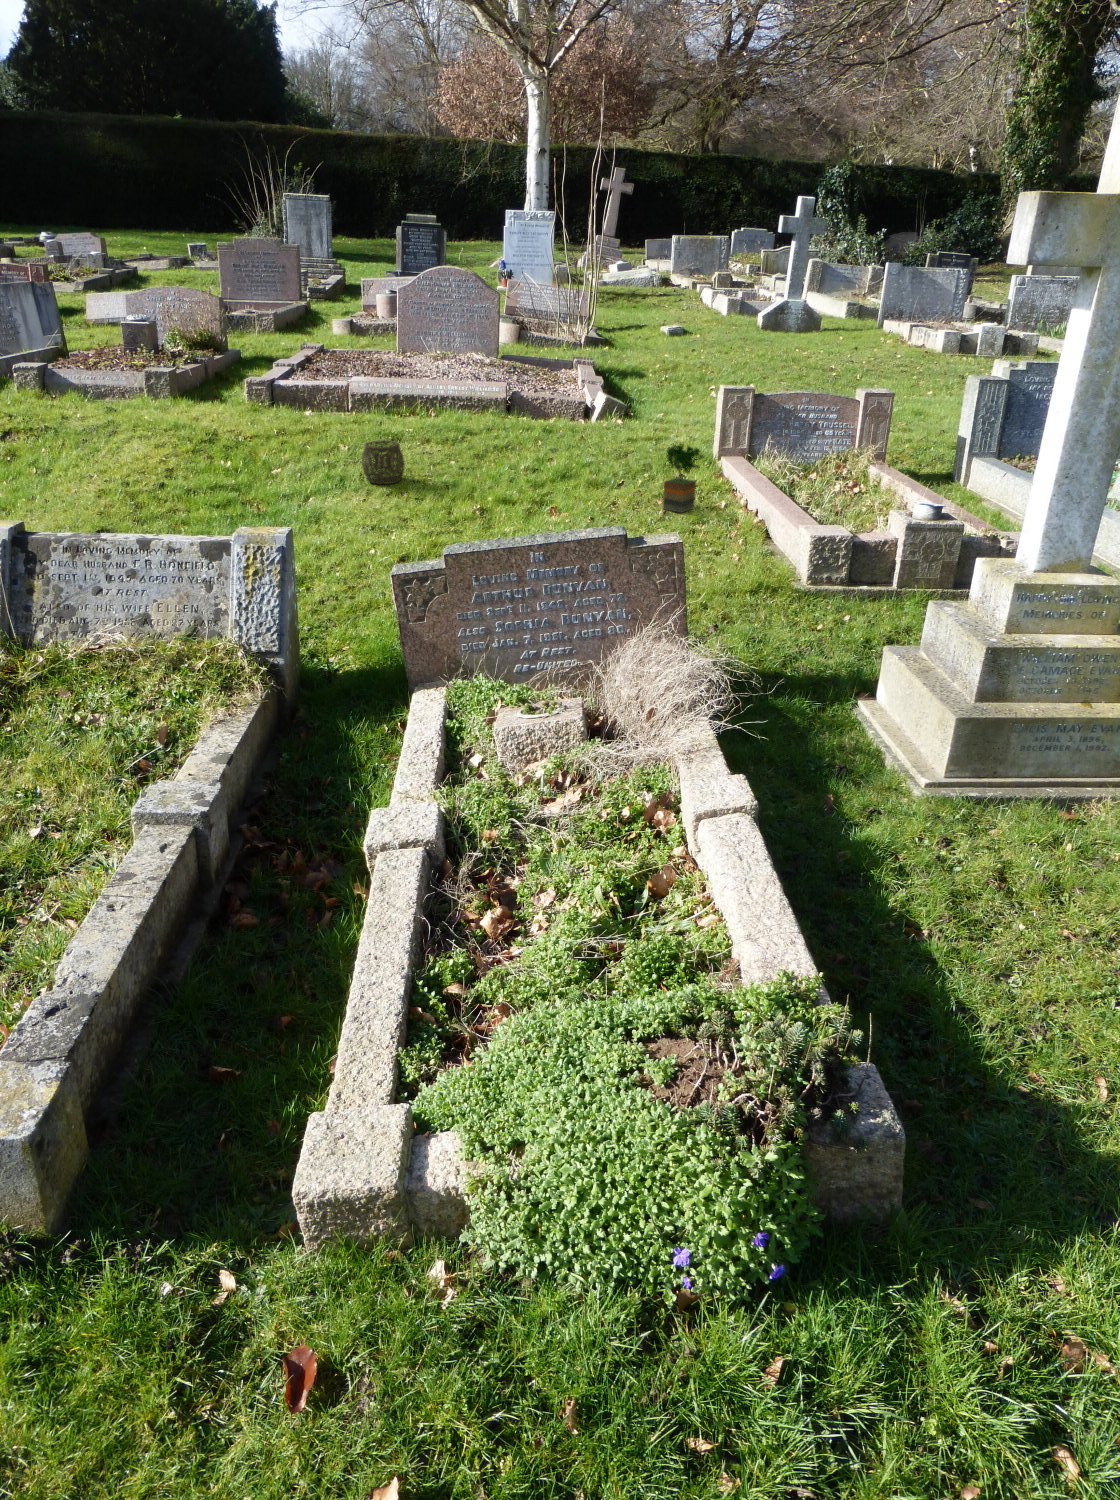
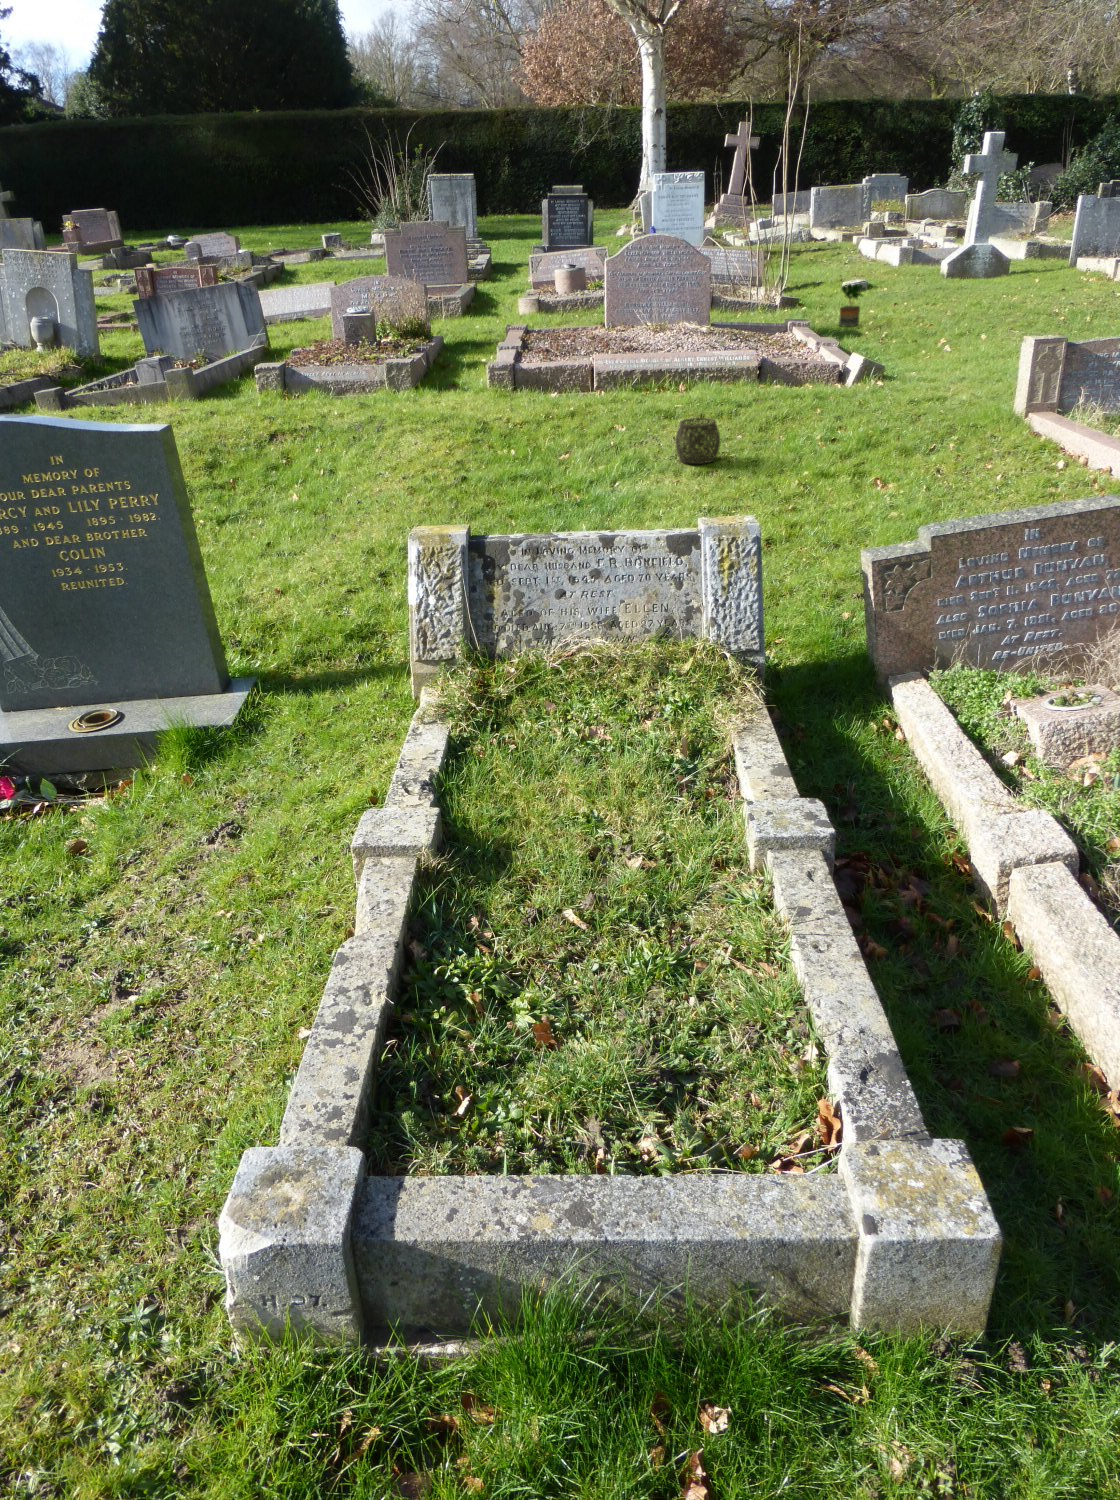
potted tree: present [663,445,705,513] -> present [839,283,865,327]

